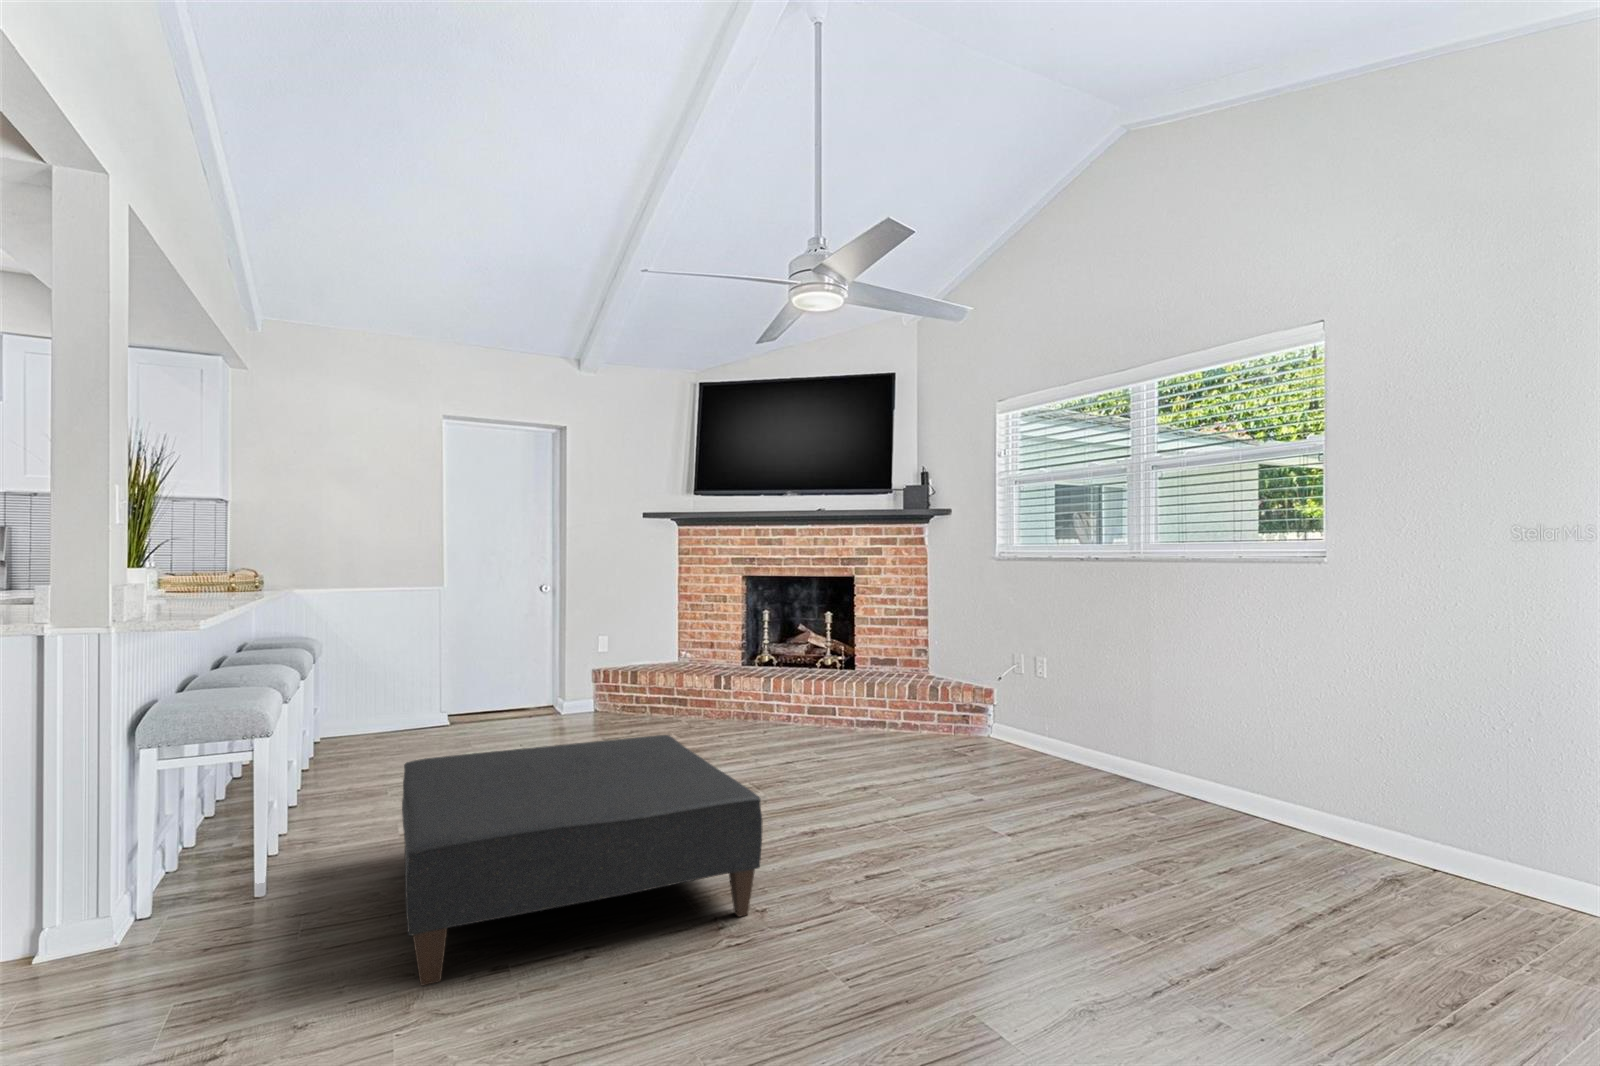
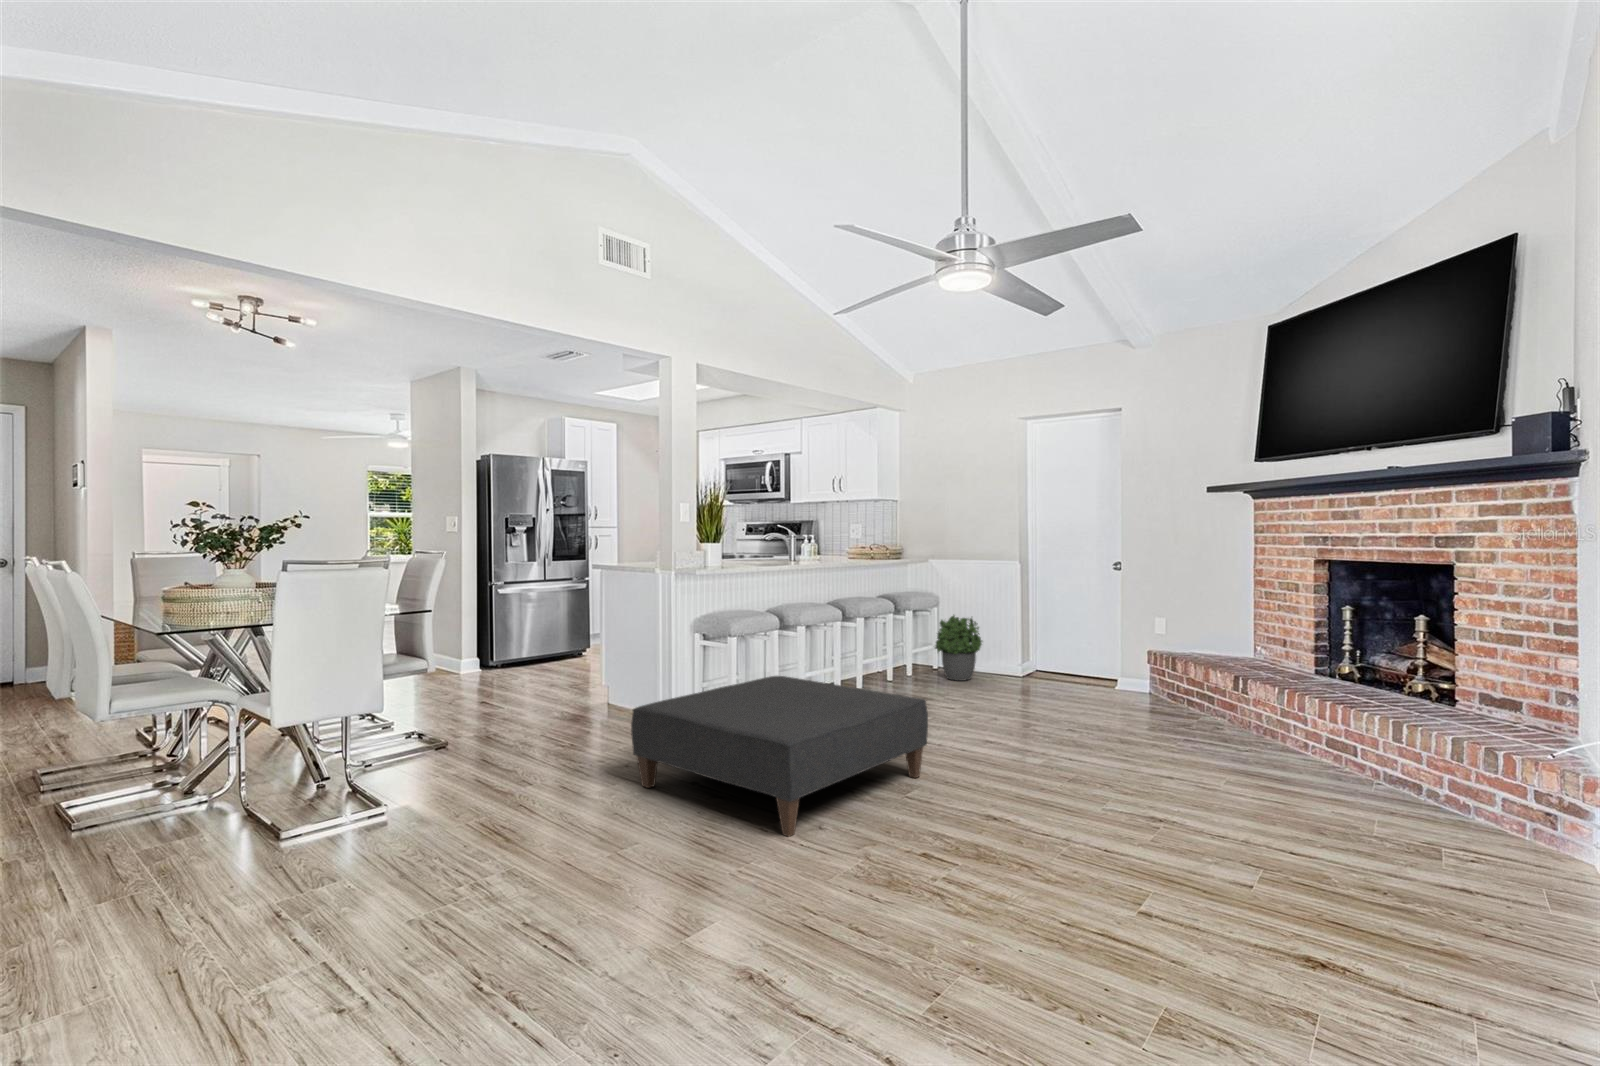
potted plant: none [347,656,425,743] -> present [935,615,982,681]

